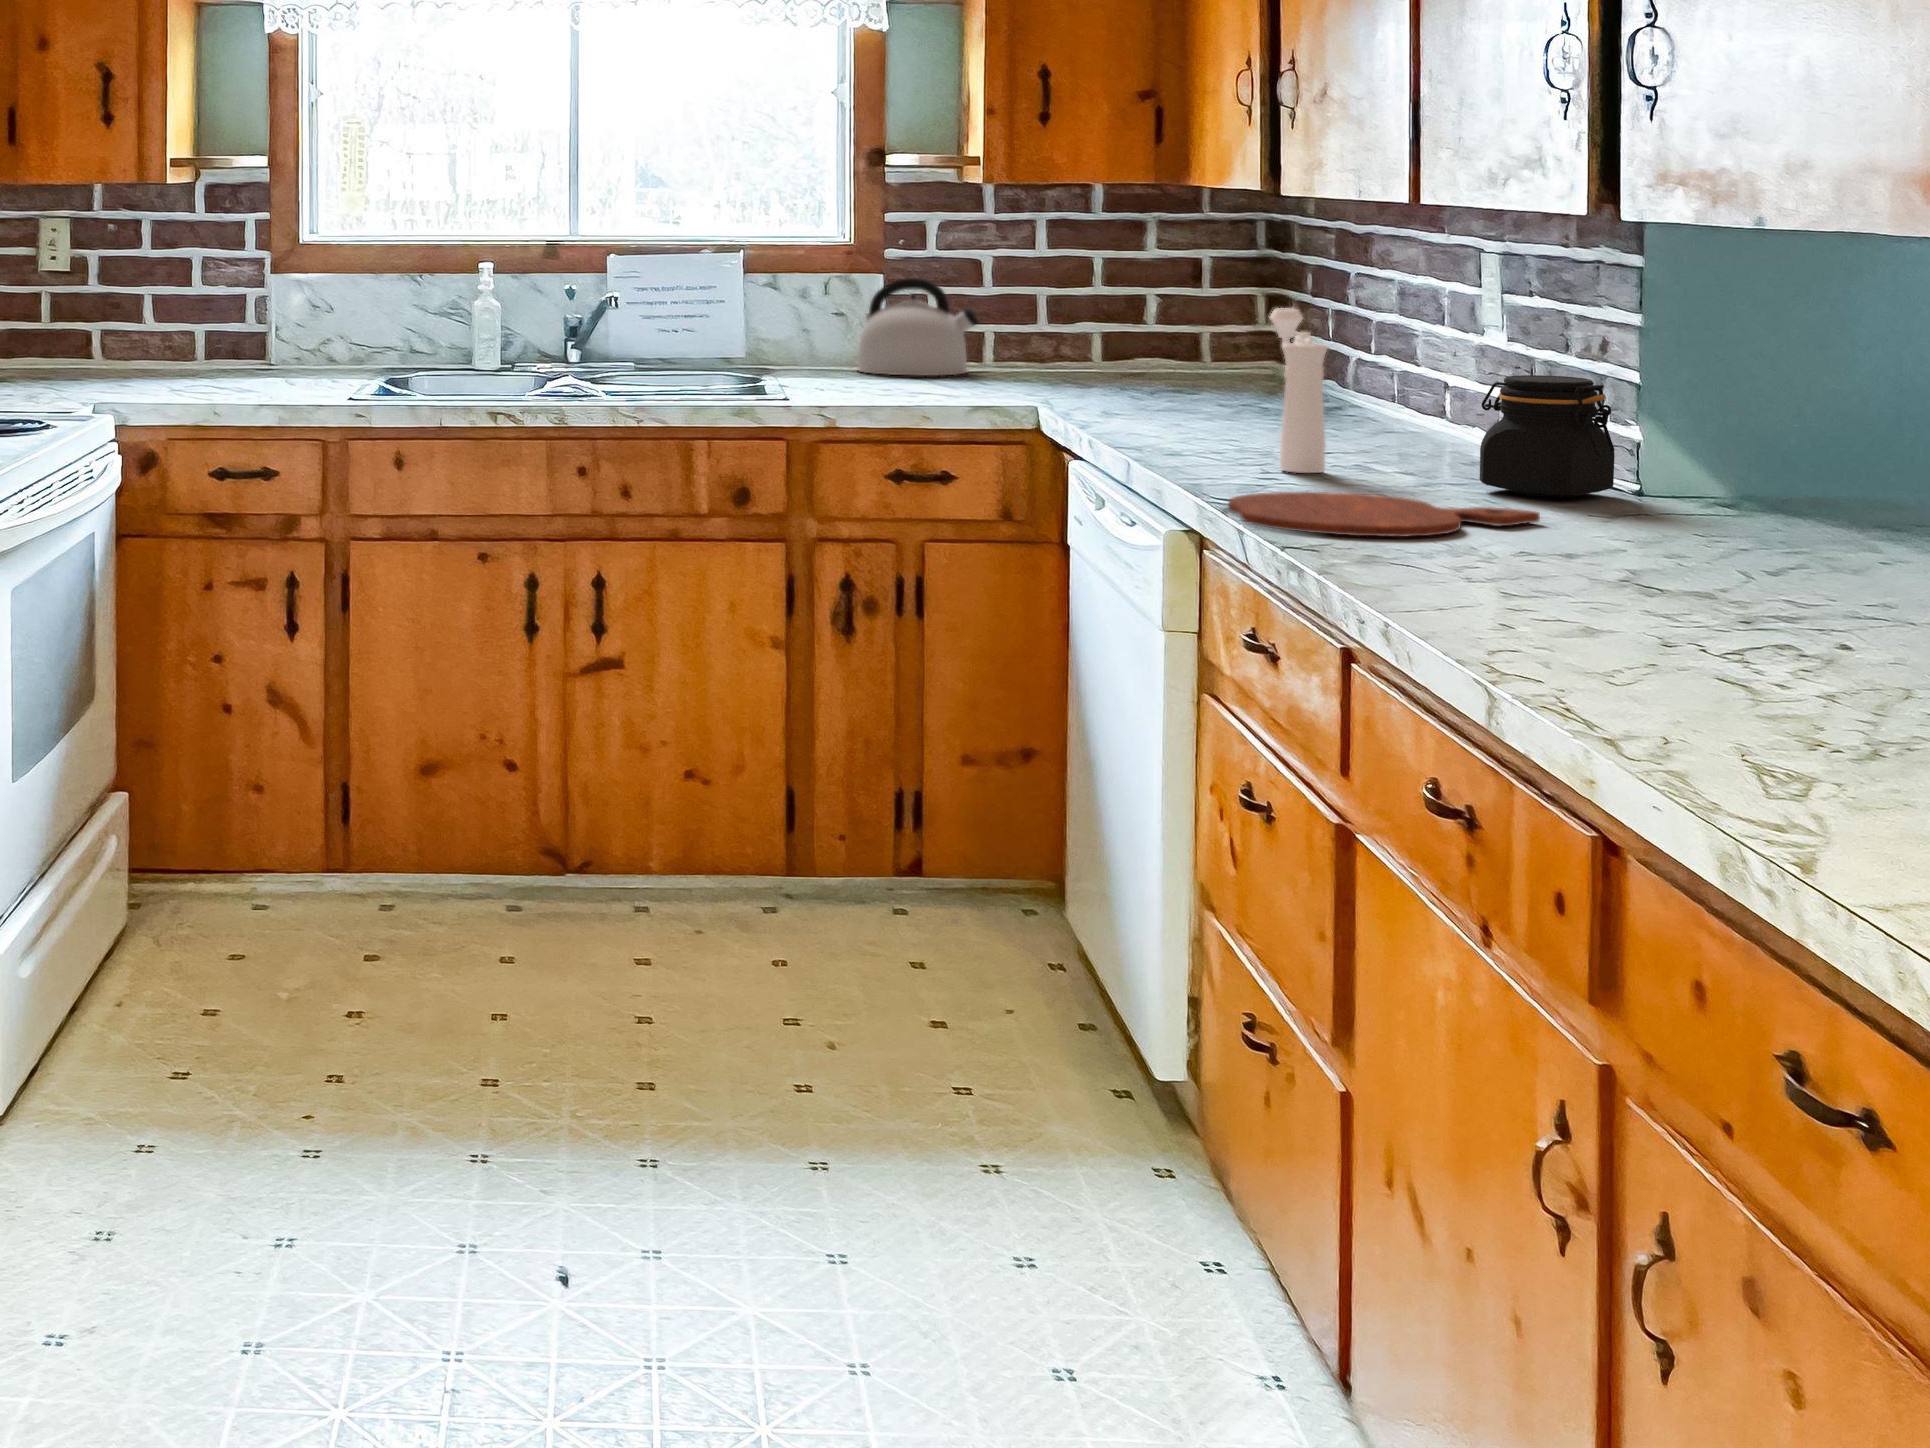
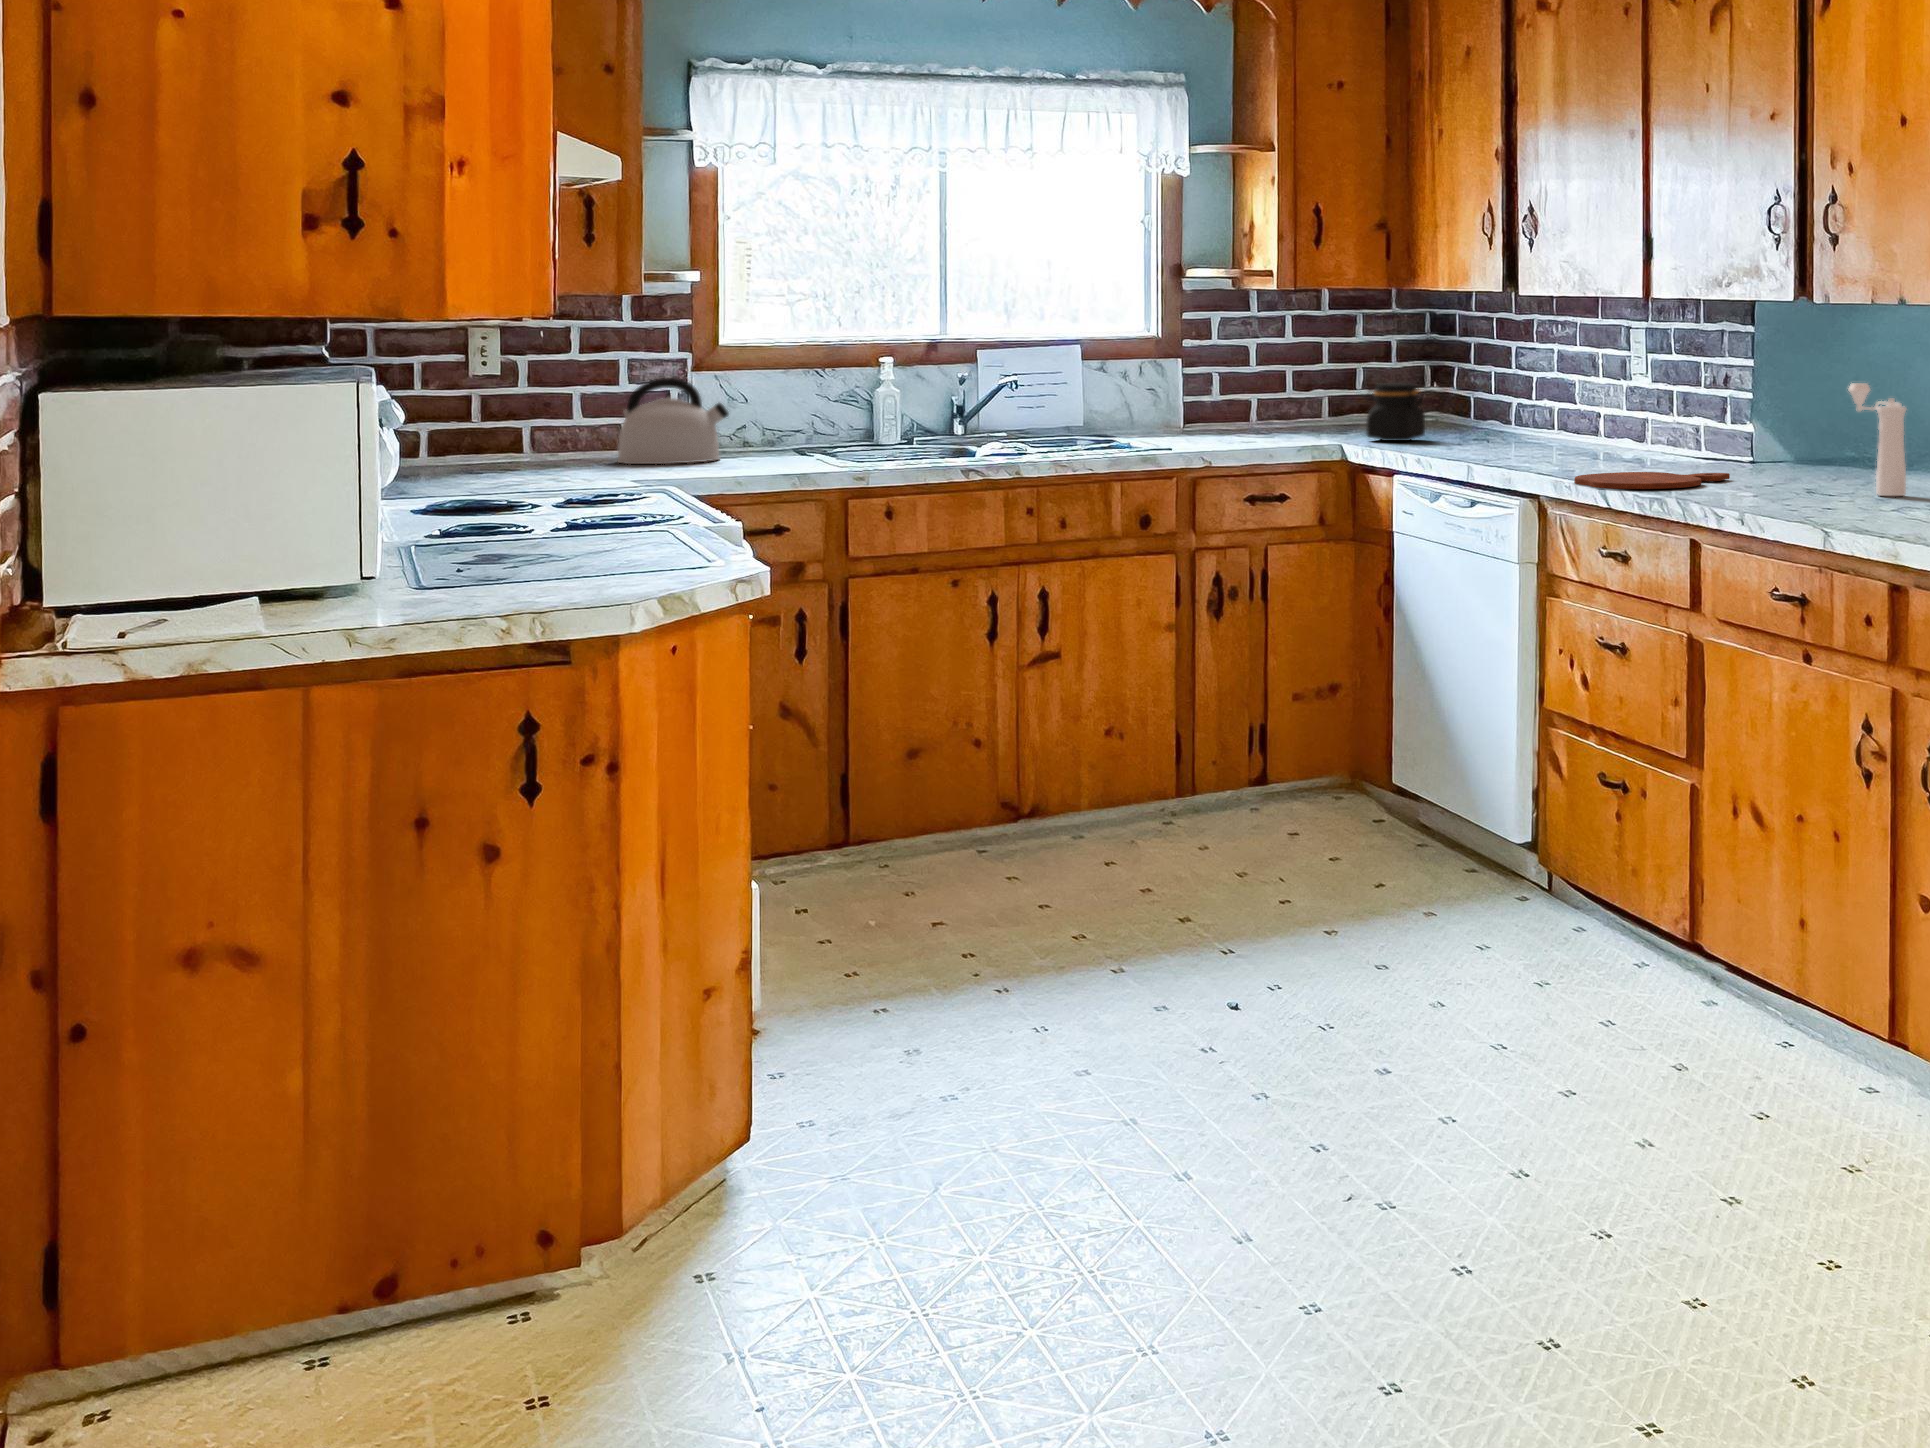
kettle: present [858,278,979,375] -> present [618,378,729,464]
pepper mill: present [1270,308,1327,473] -> present [1849,383,1906,496]
jar: present [1480,375,1615,497] -> present [1366,383,1425,441]

